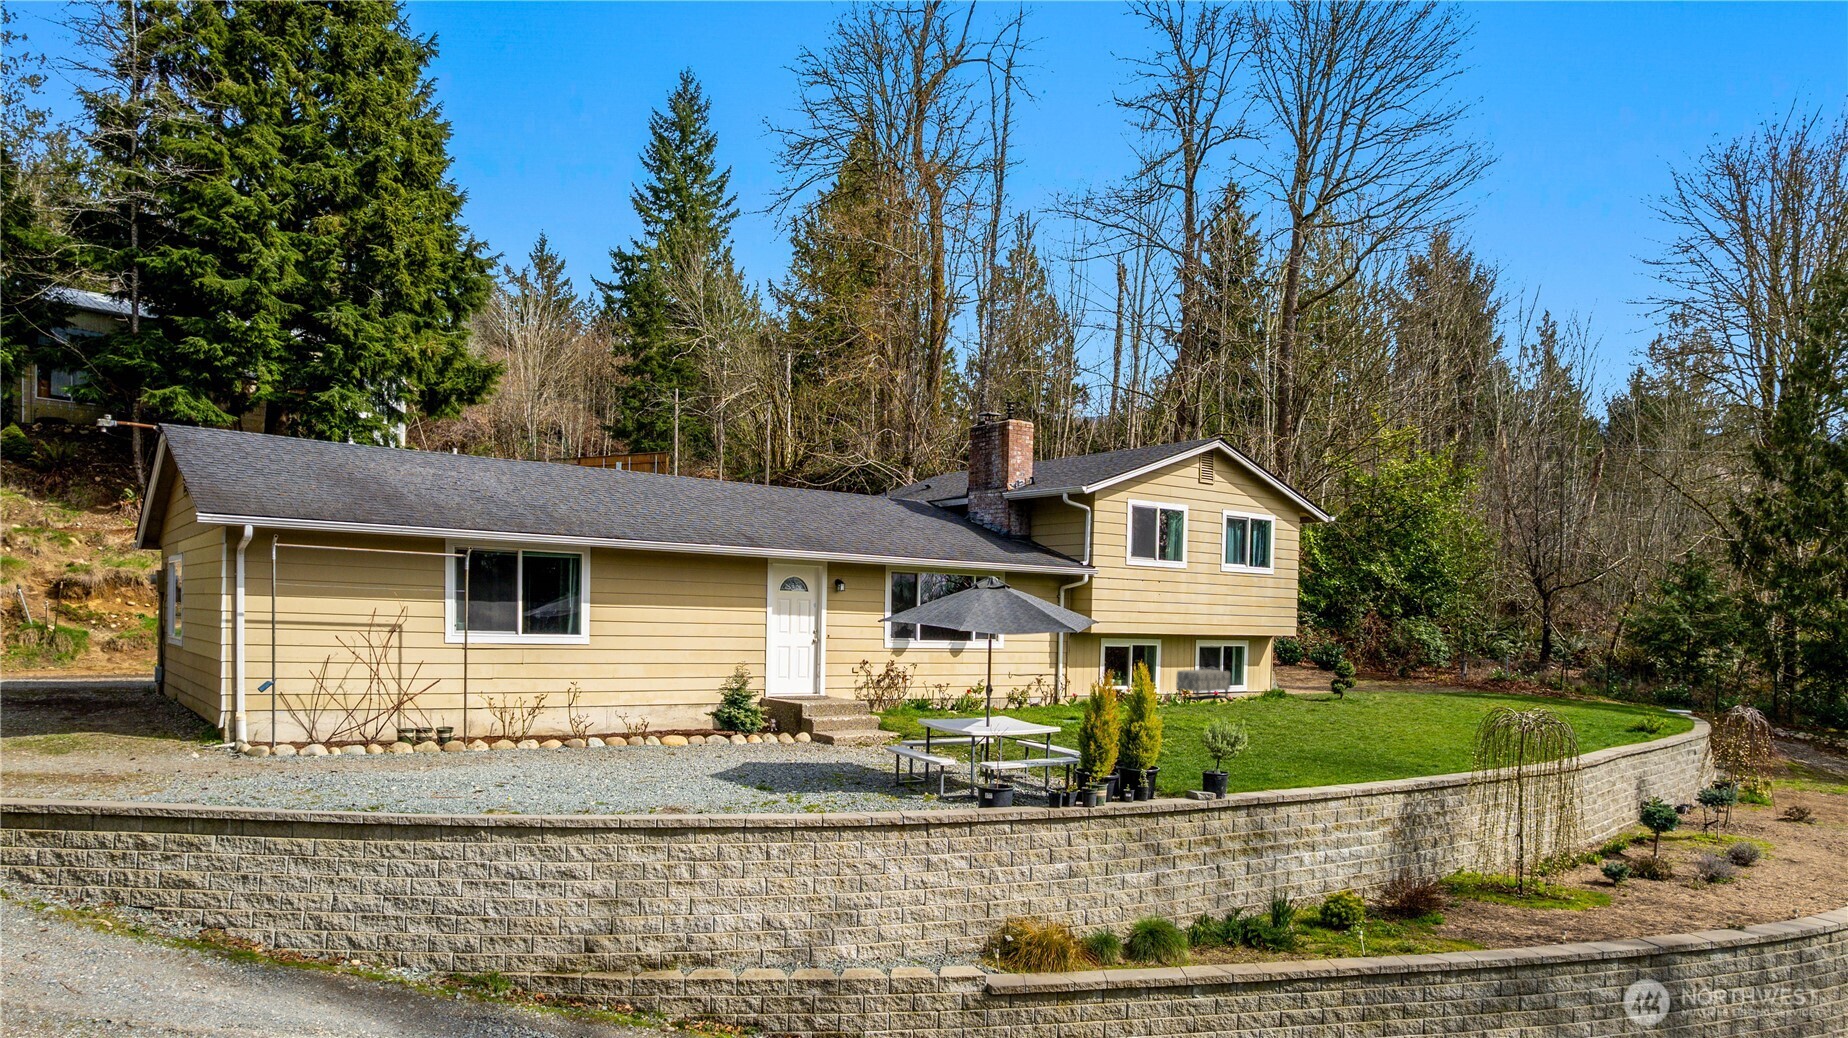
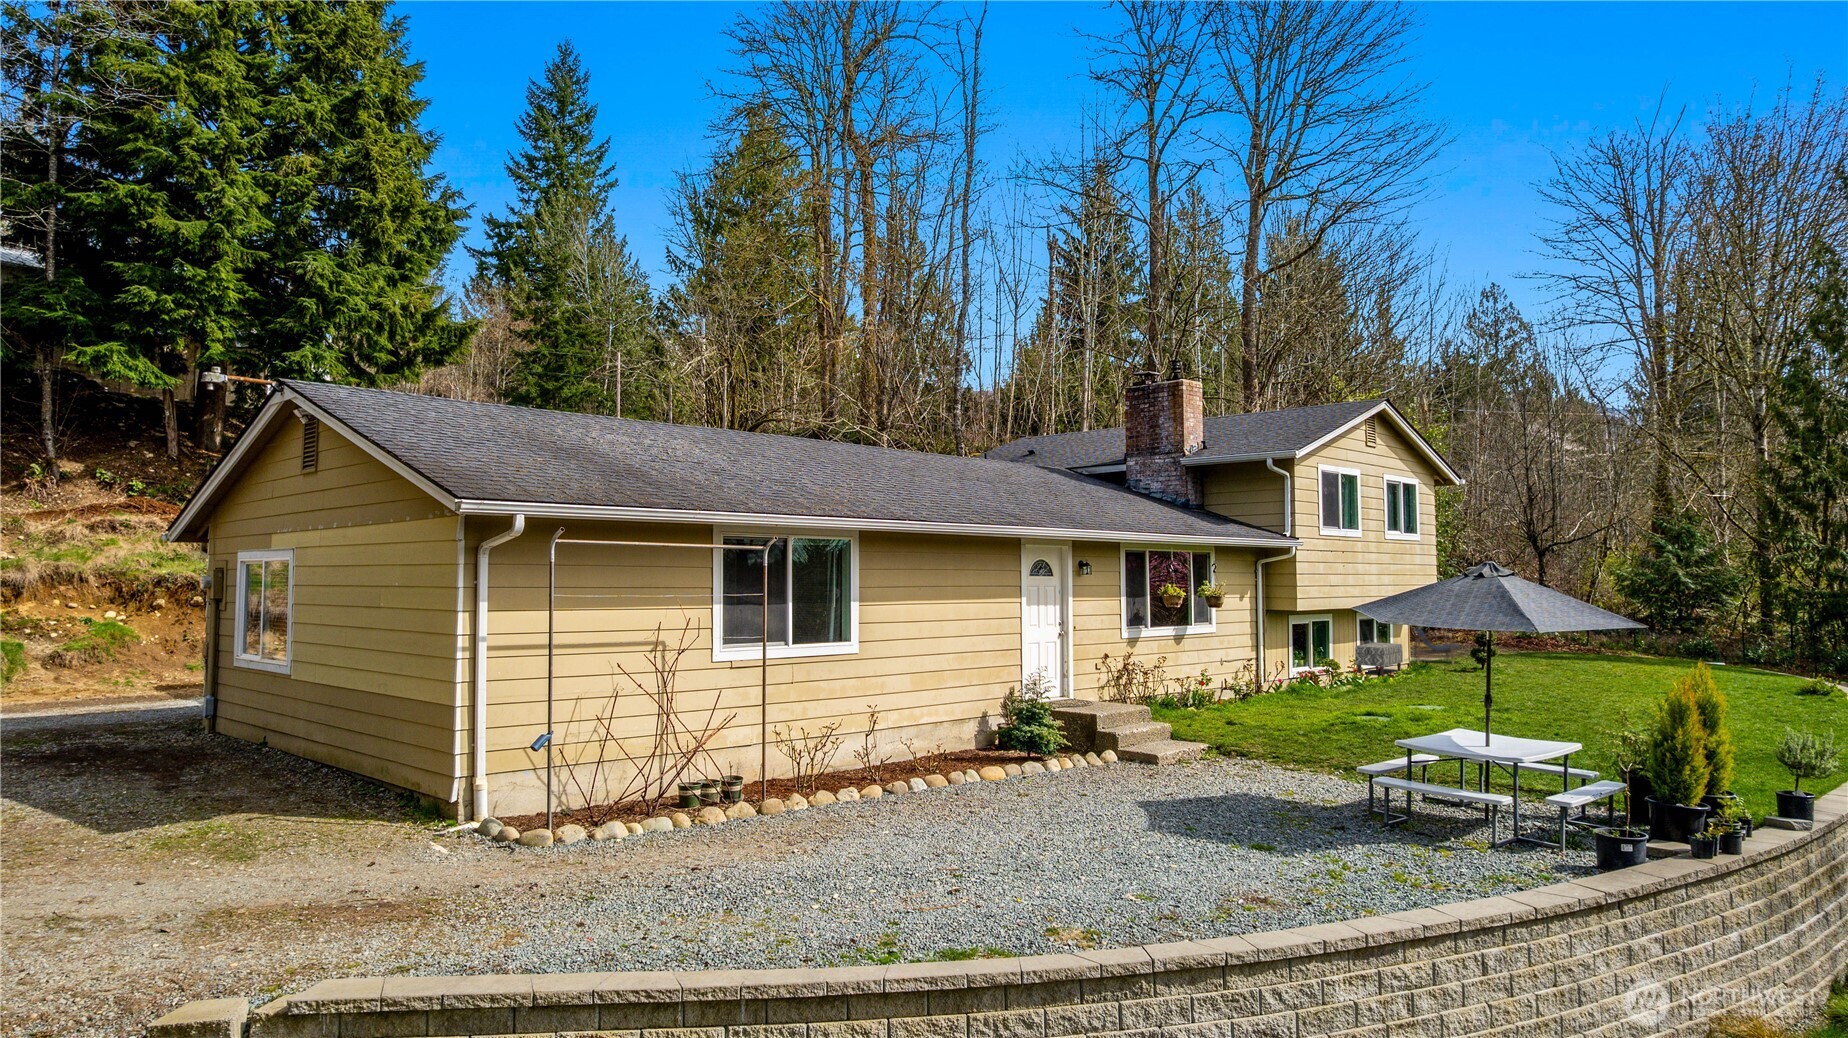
lounge chair: none [1263,650,1309,696] -> present [1414,629,1460,664]

